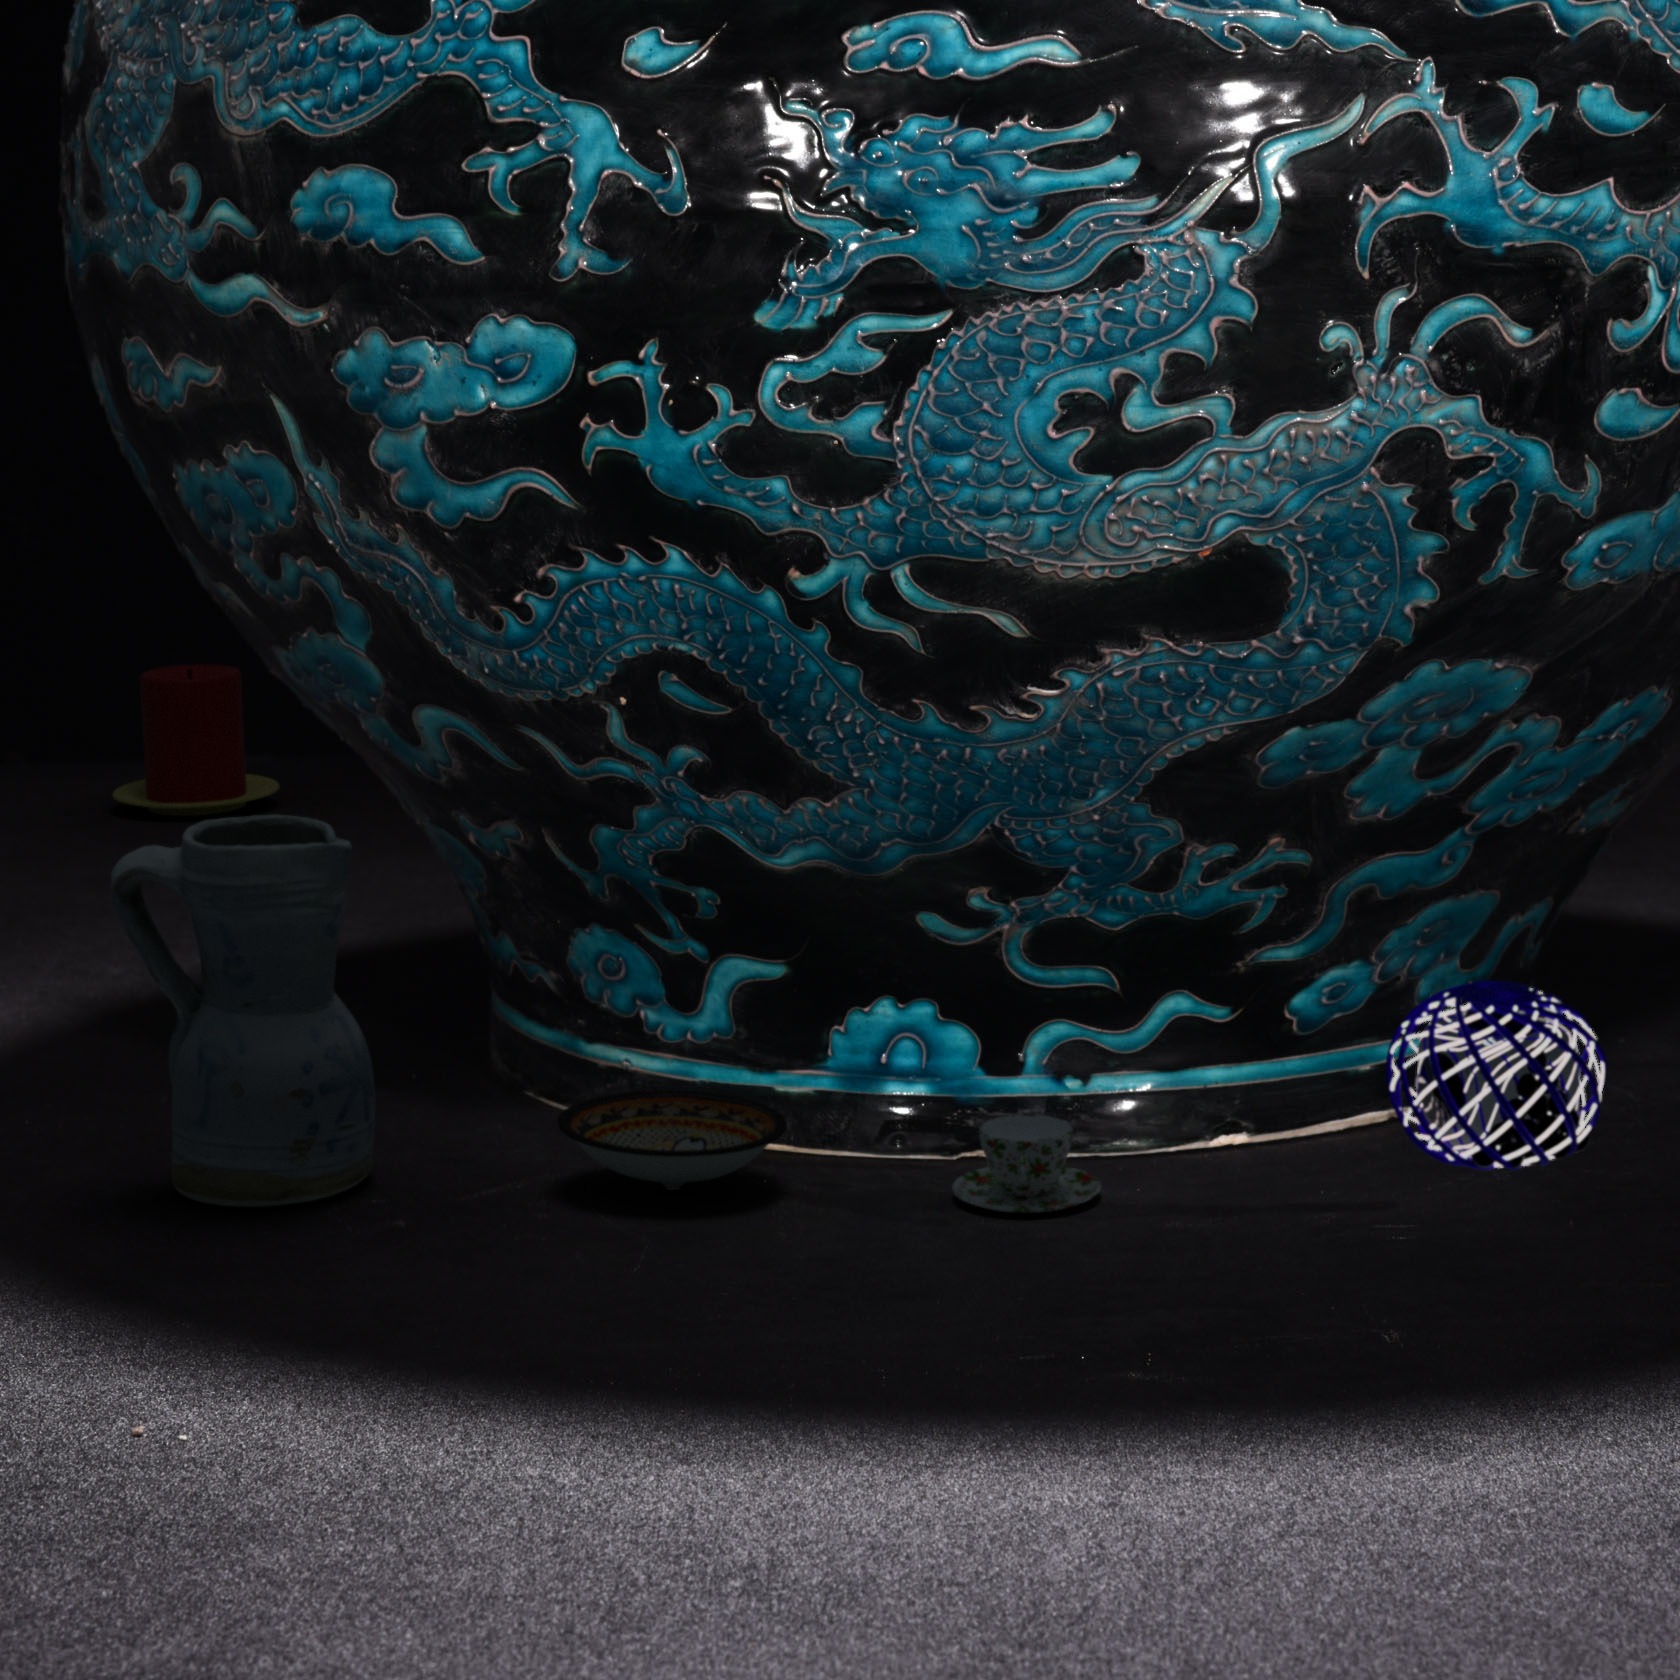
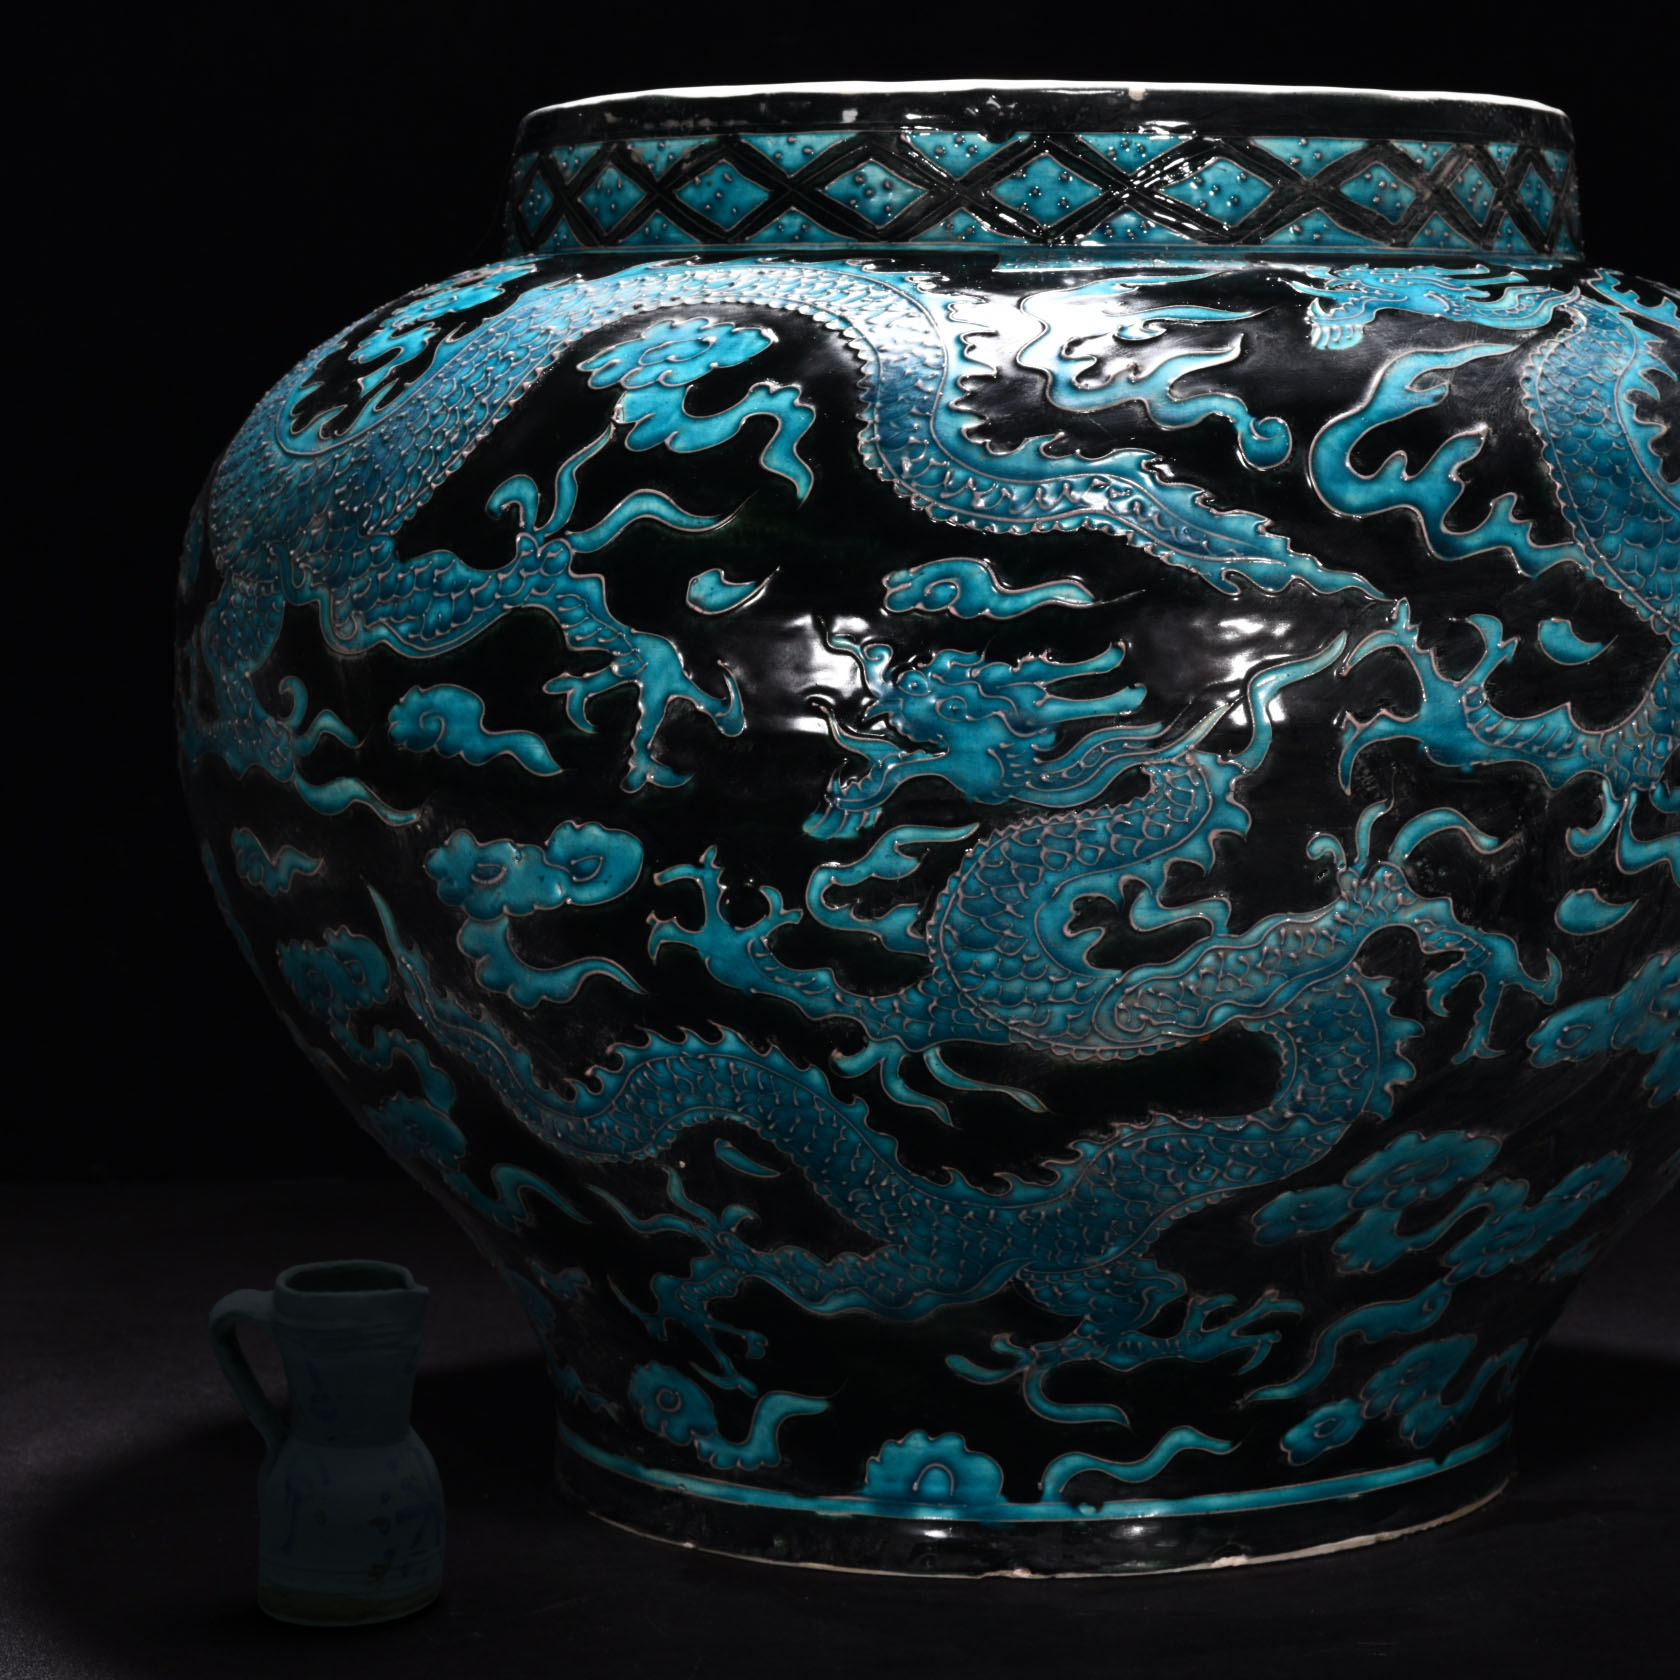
candle: present [113,665,279,816] -> none [183,1071,341,1217]
decorative orb: present [1386,981,1607,1171] -> none [1378,1419,1582,1599]
ceramic bowl: present [557,1090,787,1187] -> none [613,1517,825,1610]
teacup: present [952,1114,1101,1213] -> none [976,1543,1114,1638]

